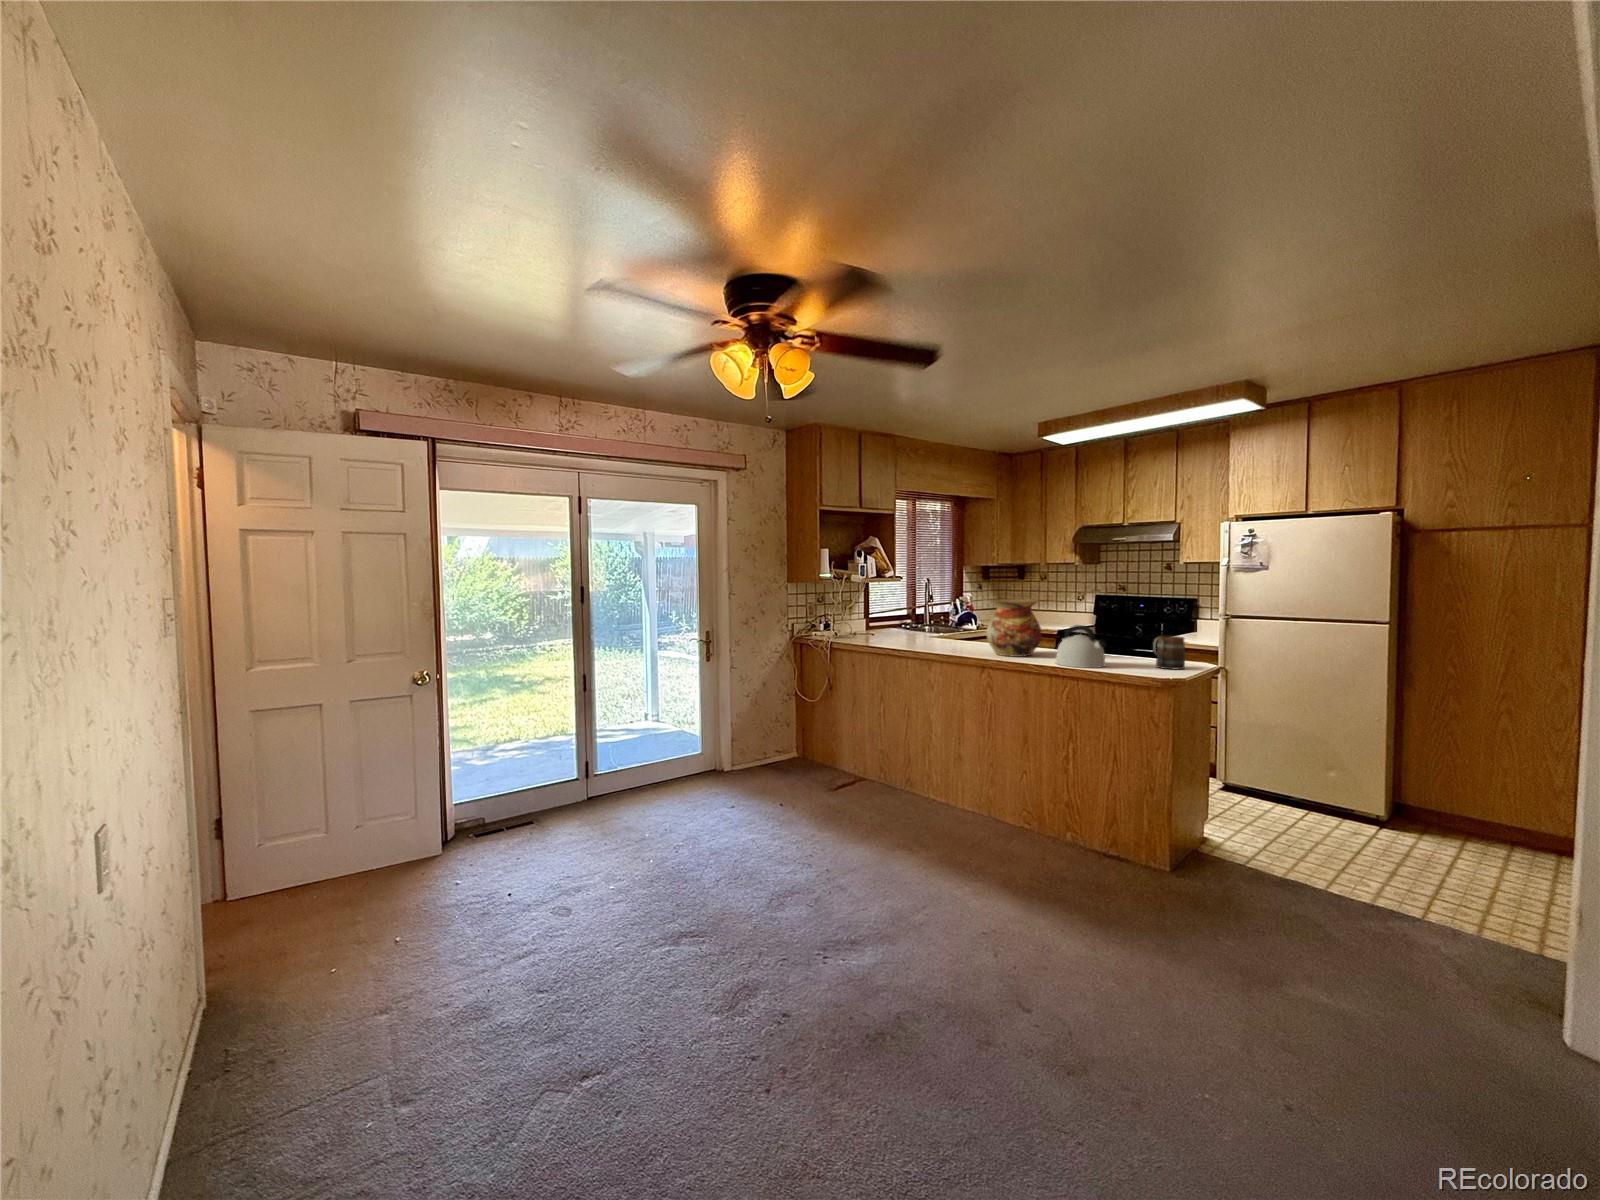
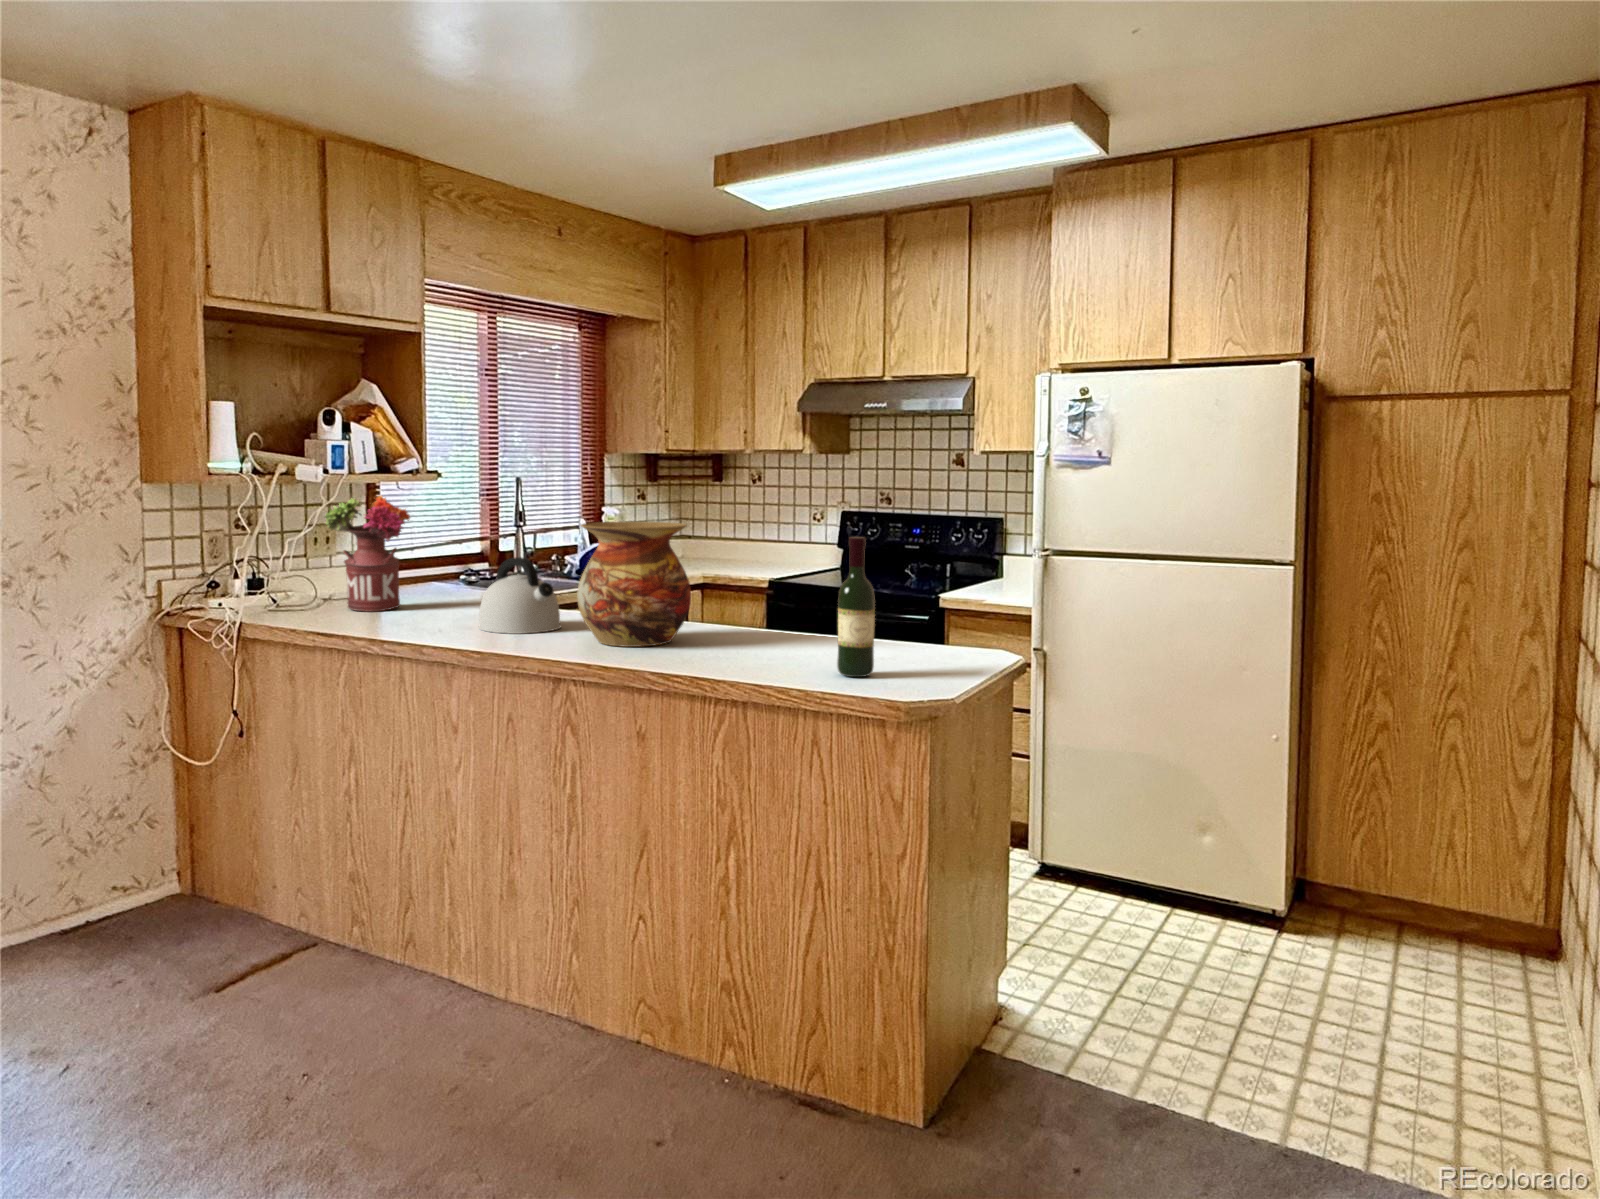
flower arrangement: none [858,587,894,640] -> present [325,496,410,612]
wine bottle: none [1126,606,1145,672] -> present [837,537,875,677]
kettle: present [1056,625,1106,668] -> present [479,557,561,634]
mug: present [1153,636,1185,669] -> none [893,598,954,668]

